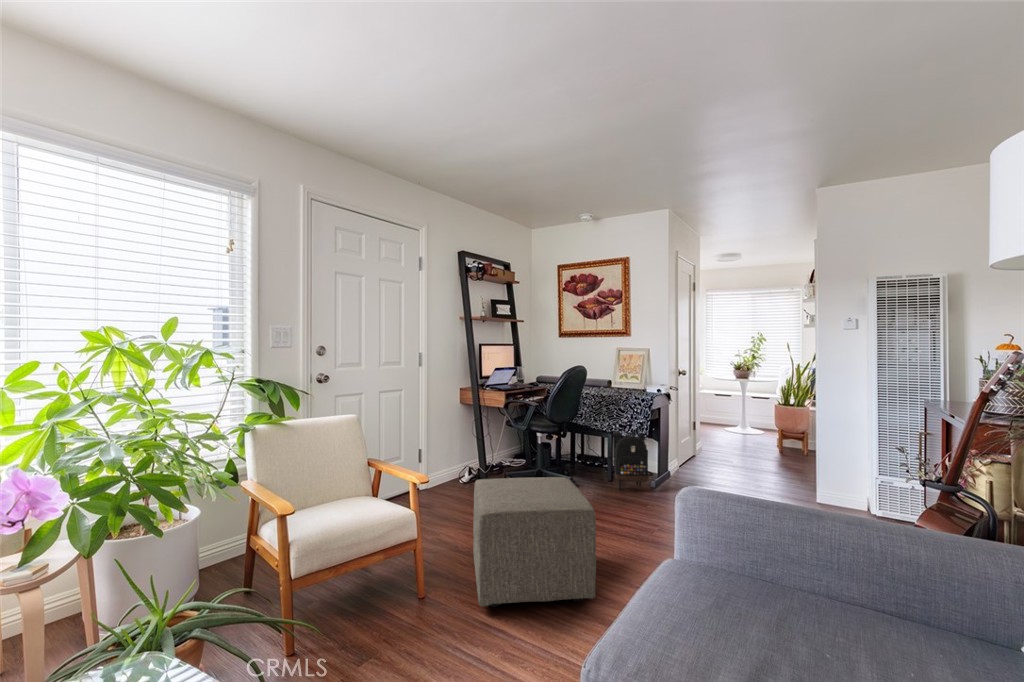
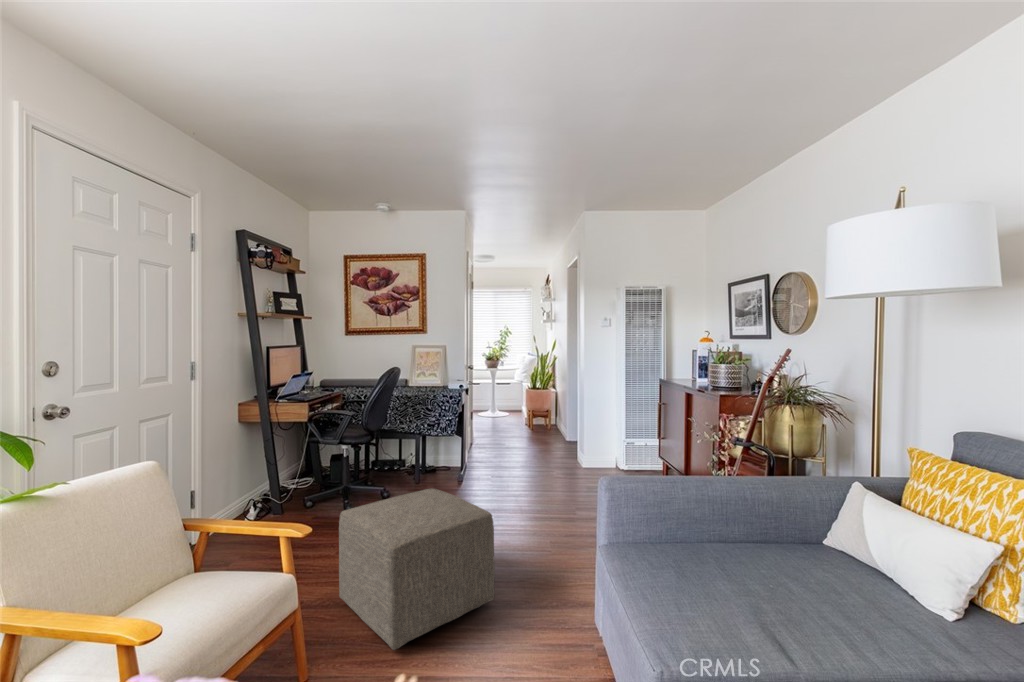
backpack: present [613,431,649,489] -> none [423,429,462,489]

